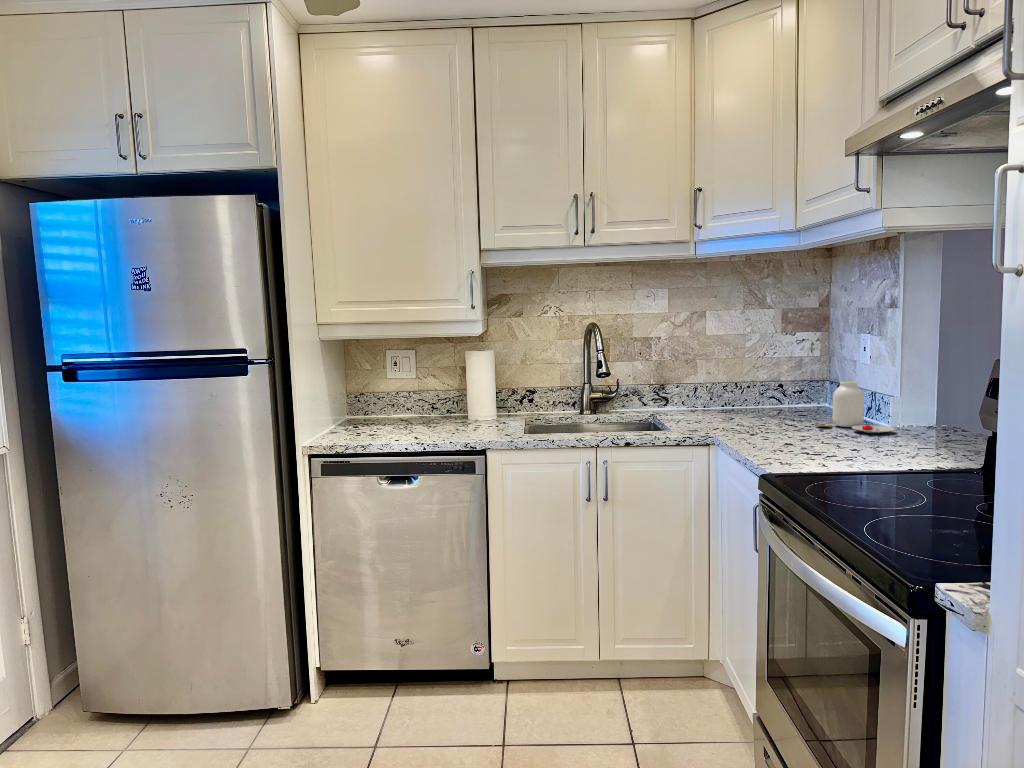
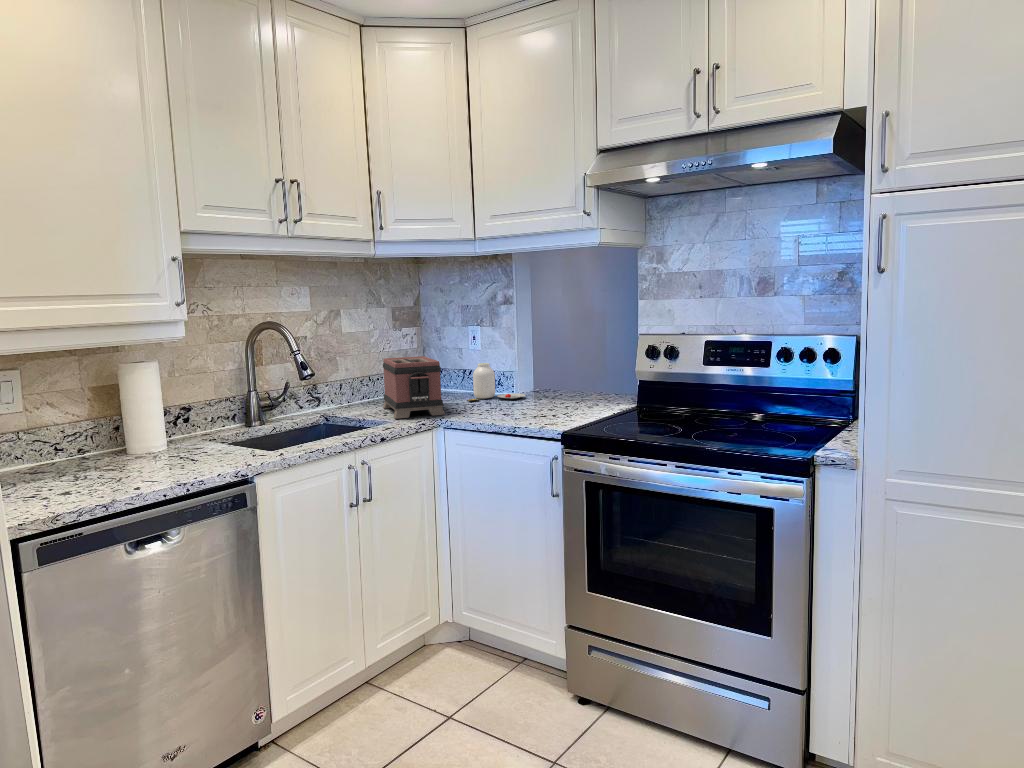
toaster: none [683,364,772,435] -> present [383,356,445,419]

